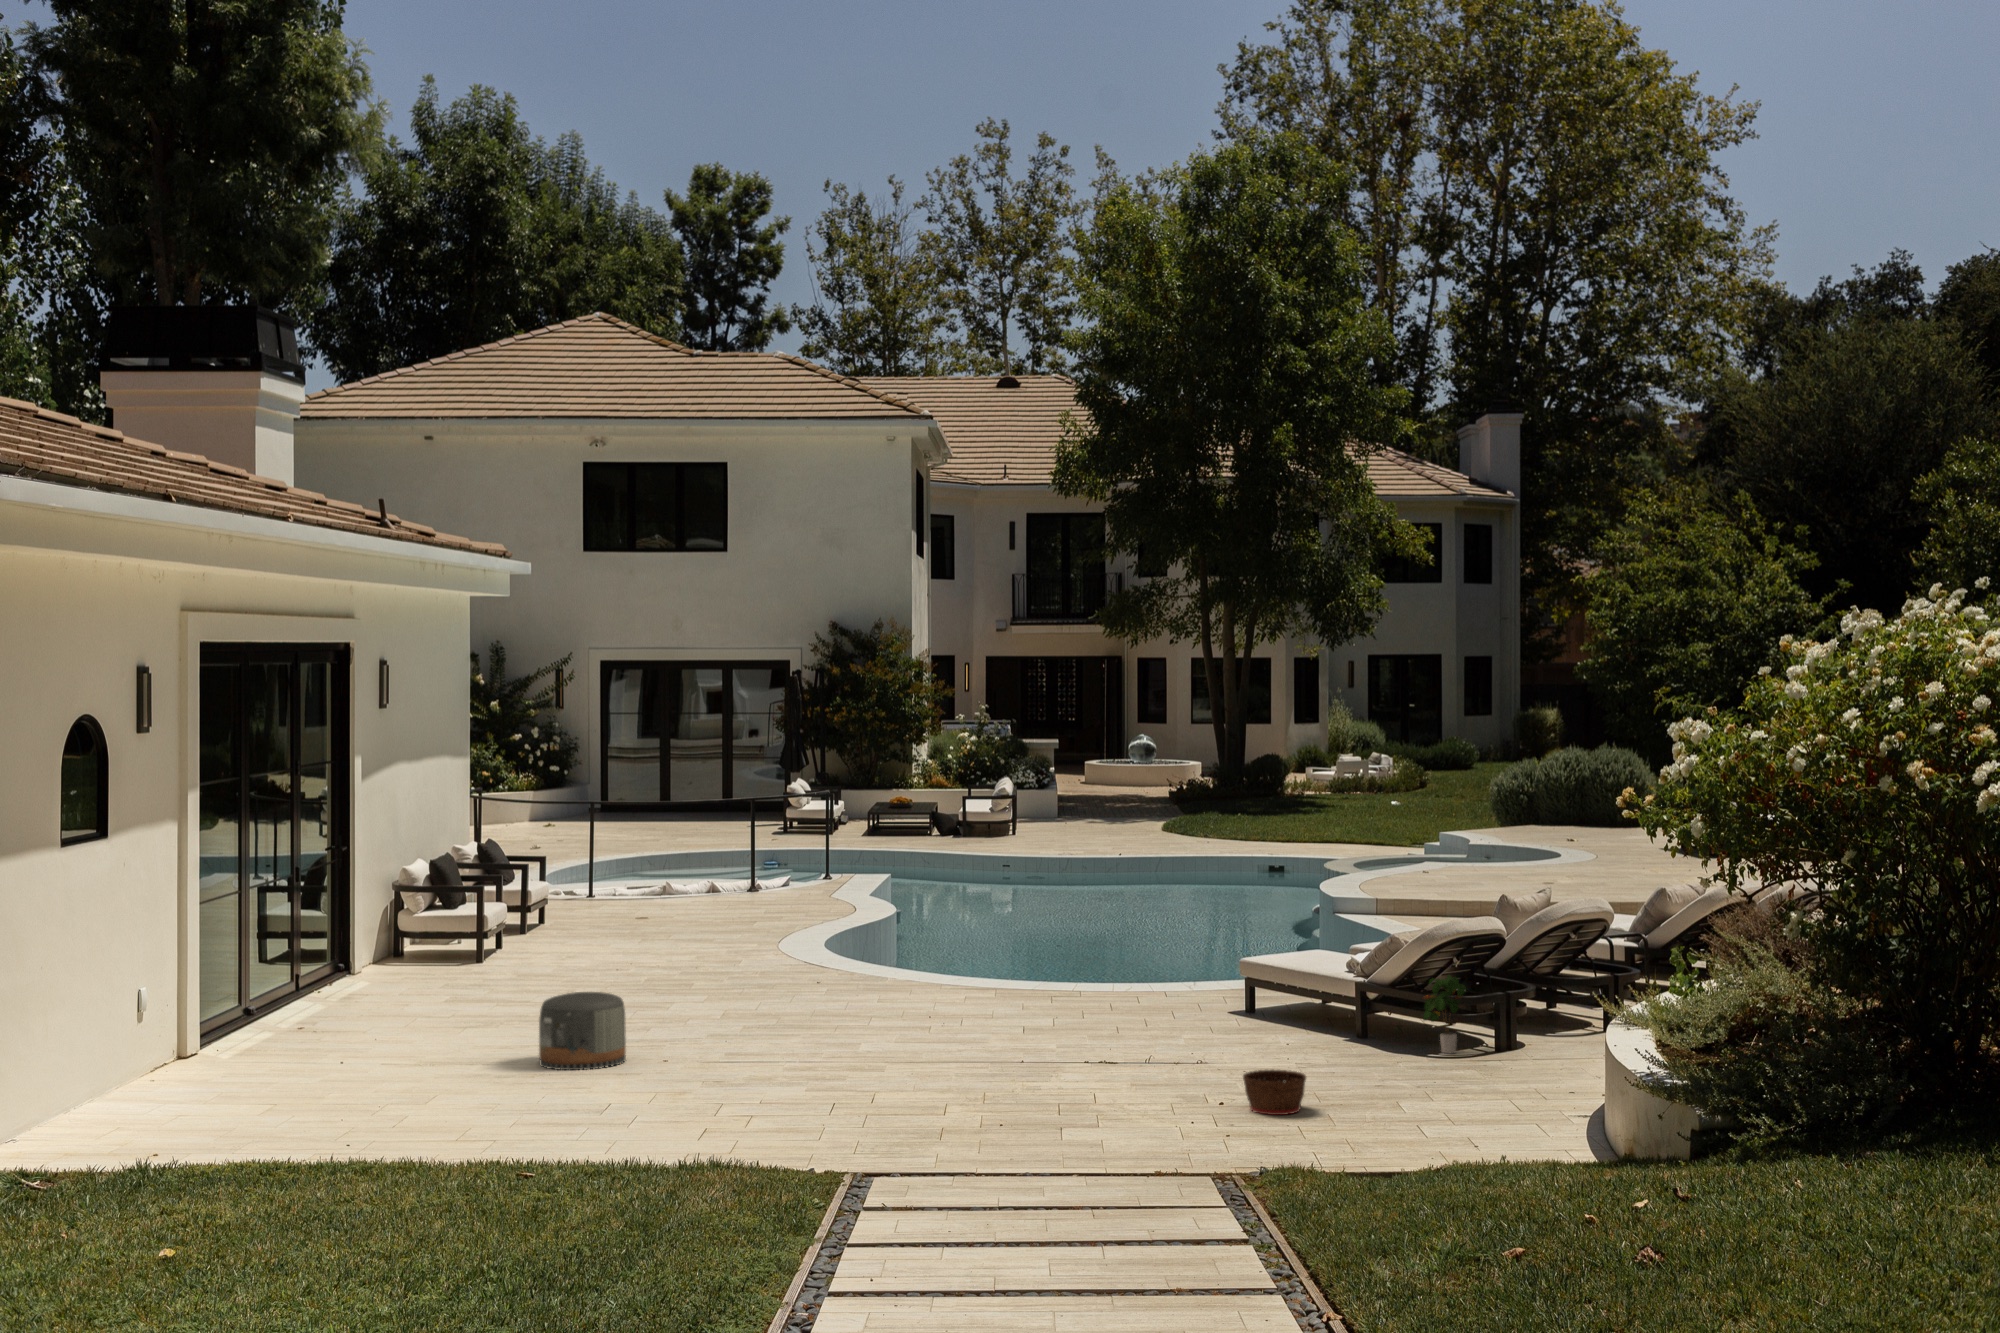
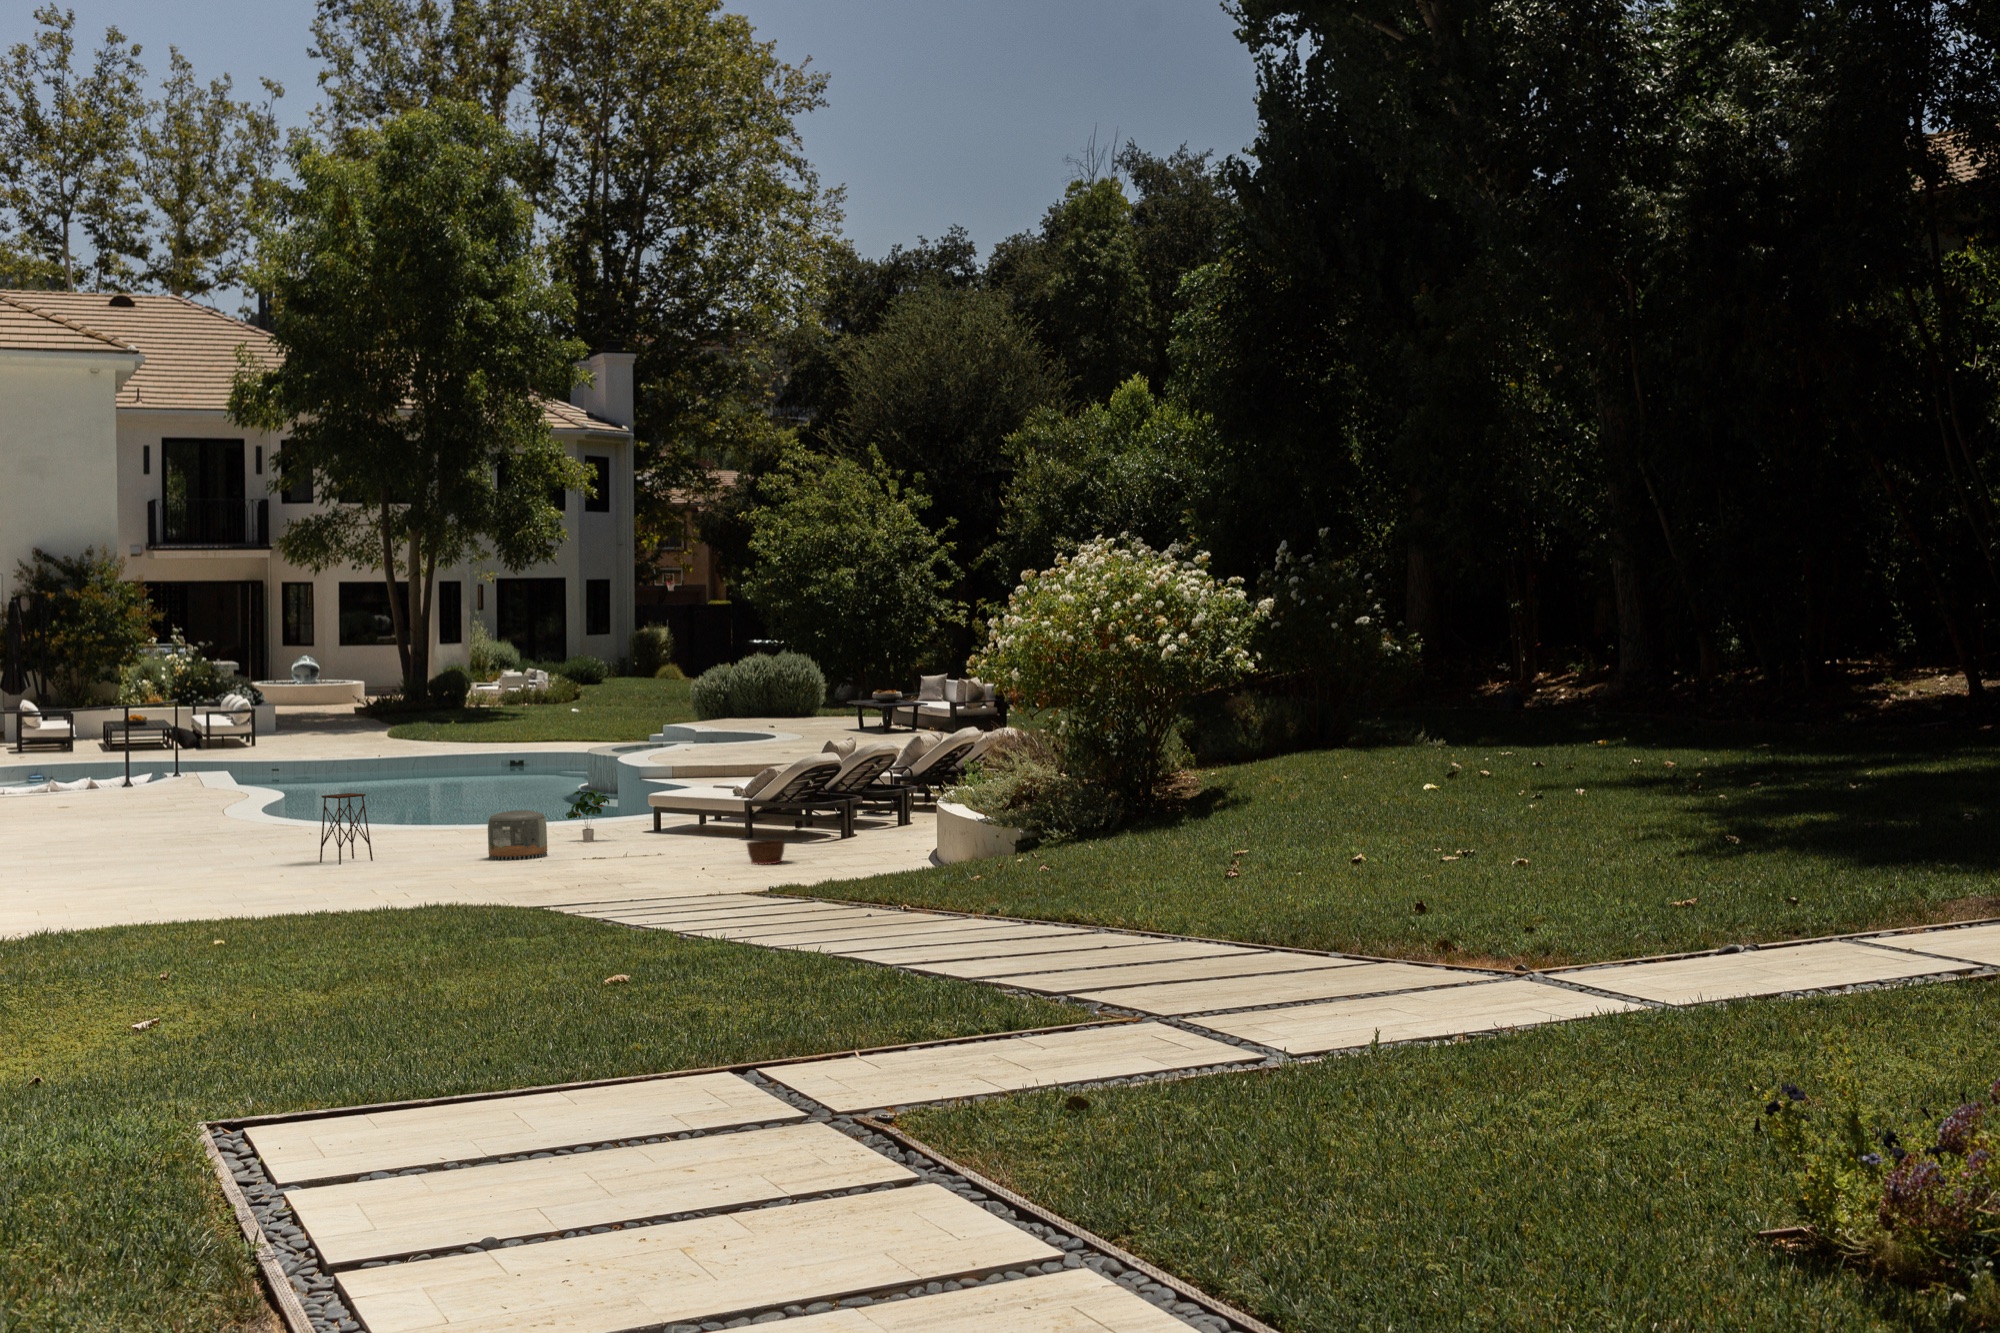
side table: none [713,940,770,1040] -> present [320,793,373,865]
potted plant: present [1423,975,1467,1053] -> present [566,790,610,842]
pouf: present [539,992,626,1070] -> present [488,810,547,860]

